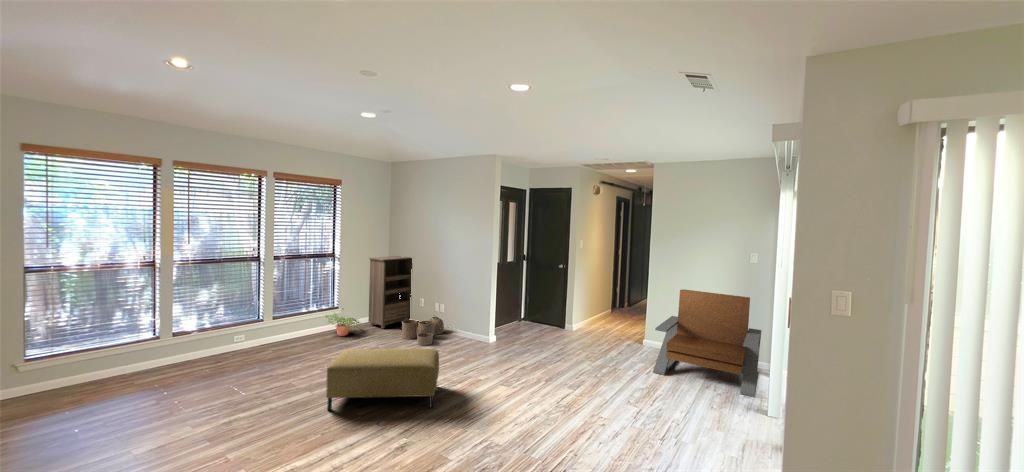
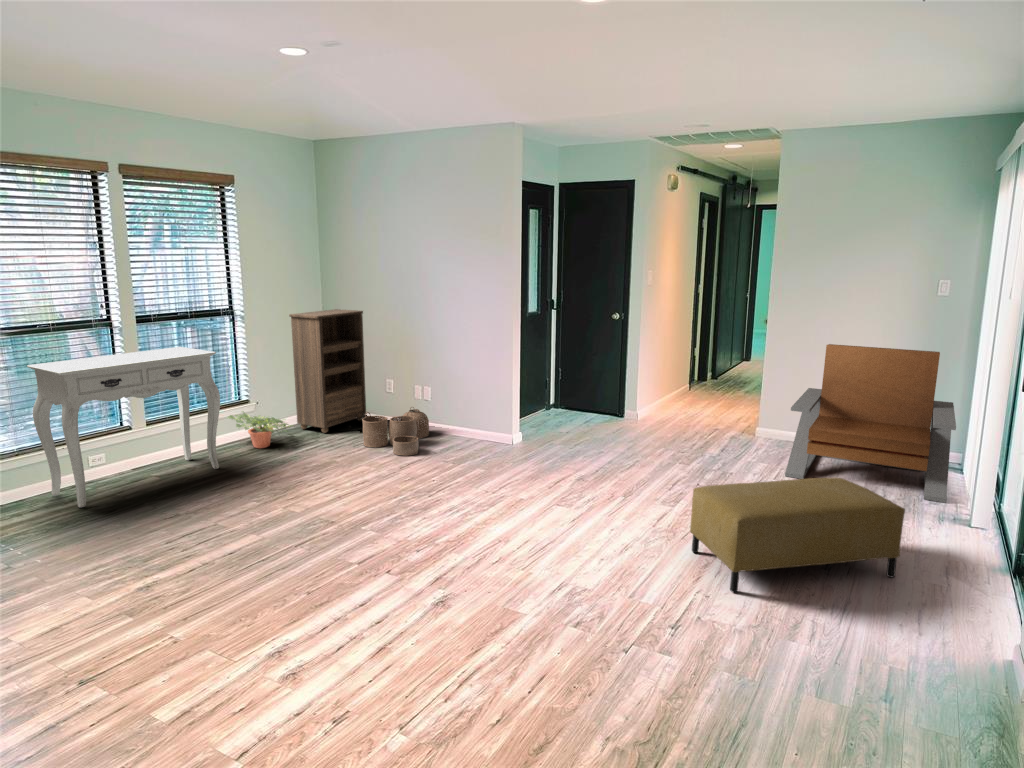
console table: none [203,274,316,368] -> present [27,347,220,508]
ottoman: present [326,349,439,410] -> present [690,478,905,592]

